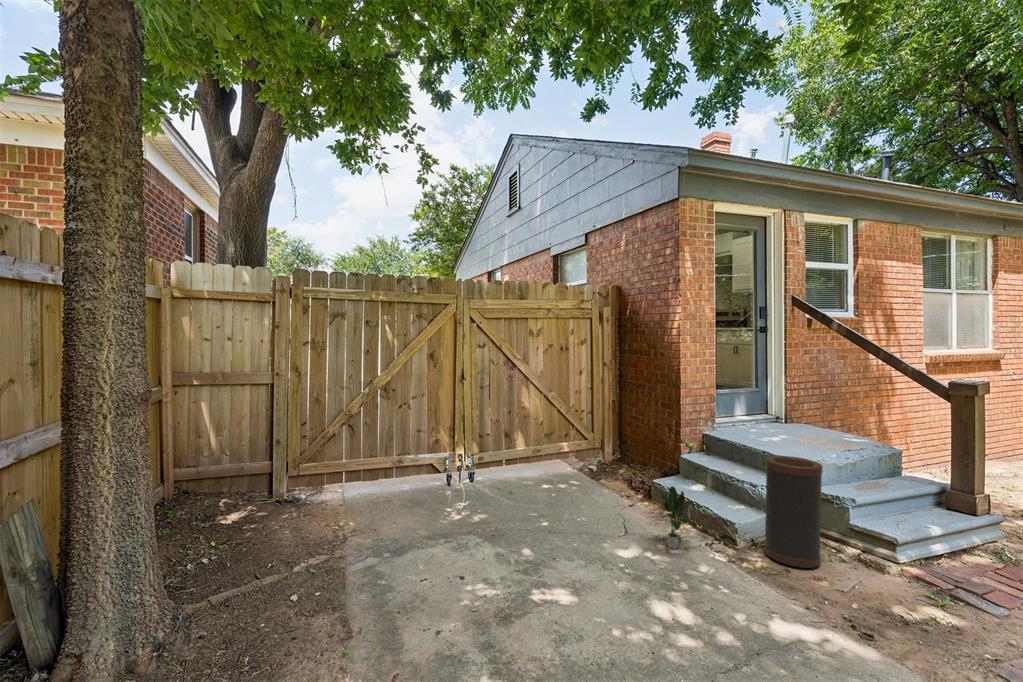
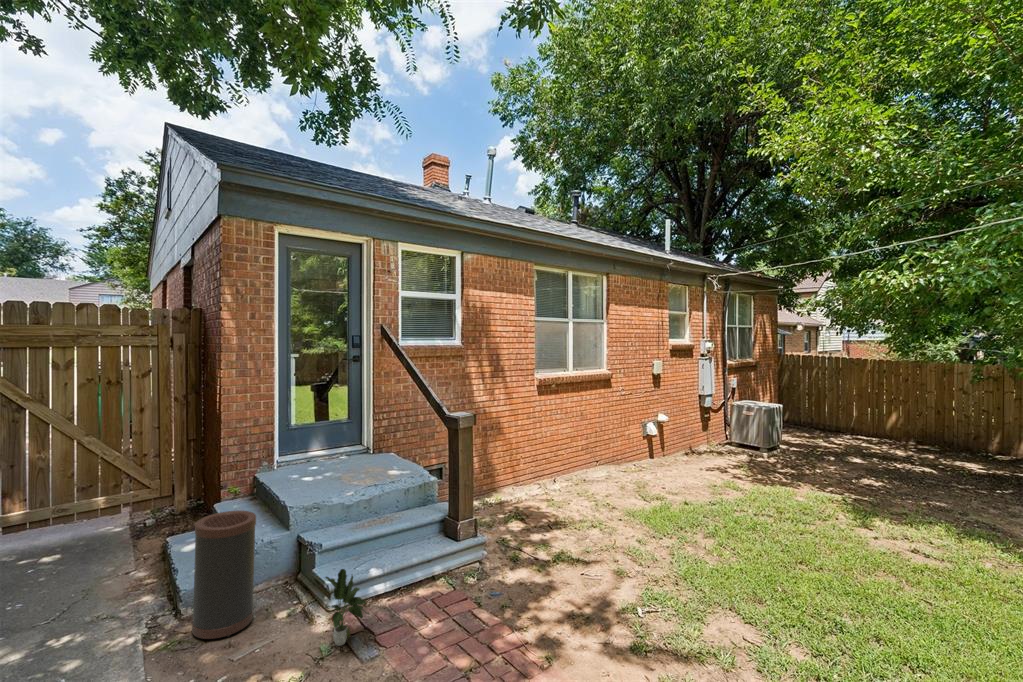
potted plant: present [661,486,697,549] -> present [324,569,369,646]

